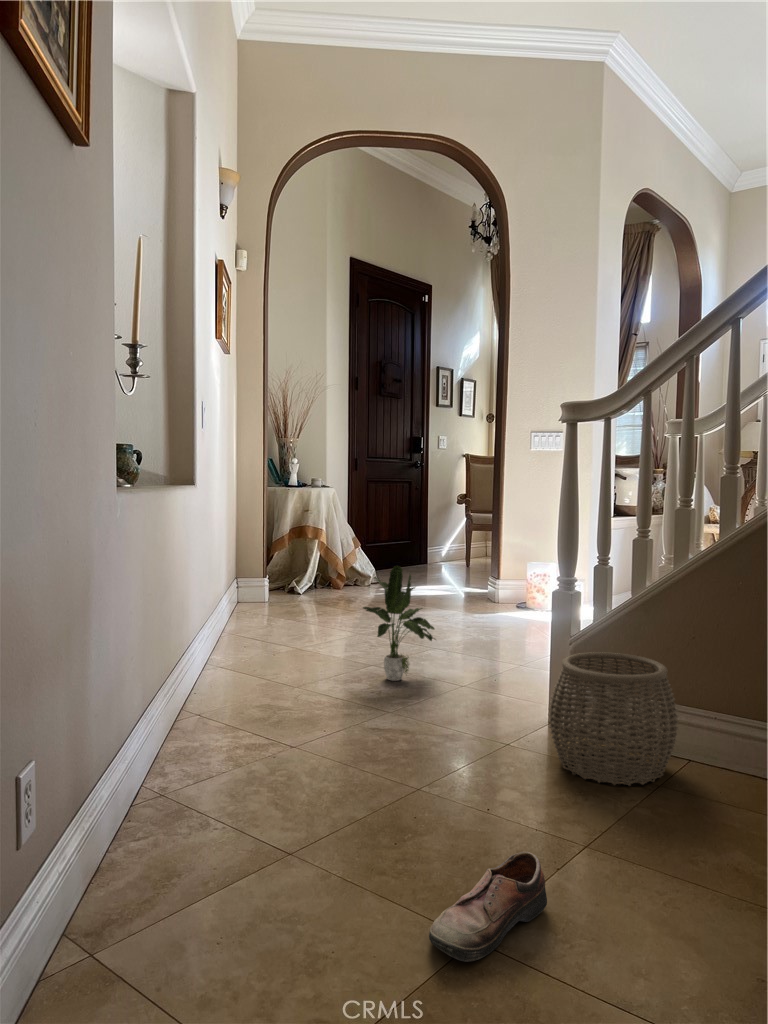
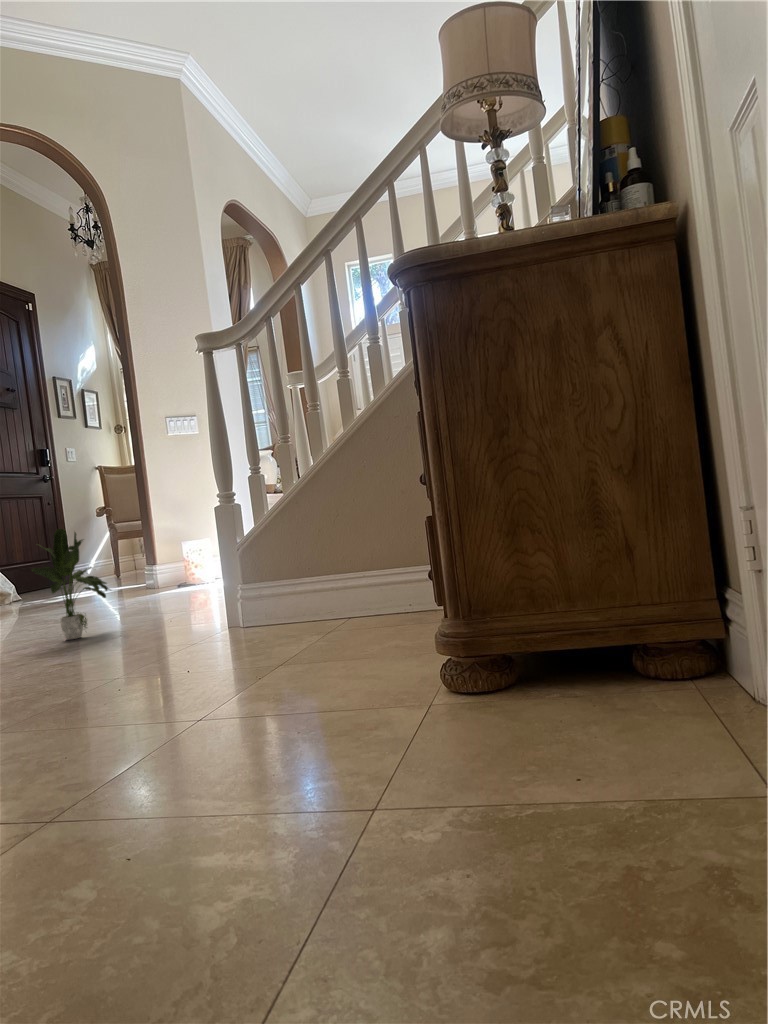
woven basket: present [548,652,679,786] -> none [228,540,334,641]
shoe: present [429,852,547,962] -> none [167,650,254,714]

